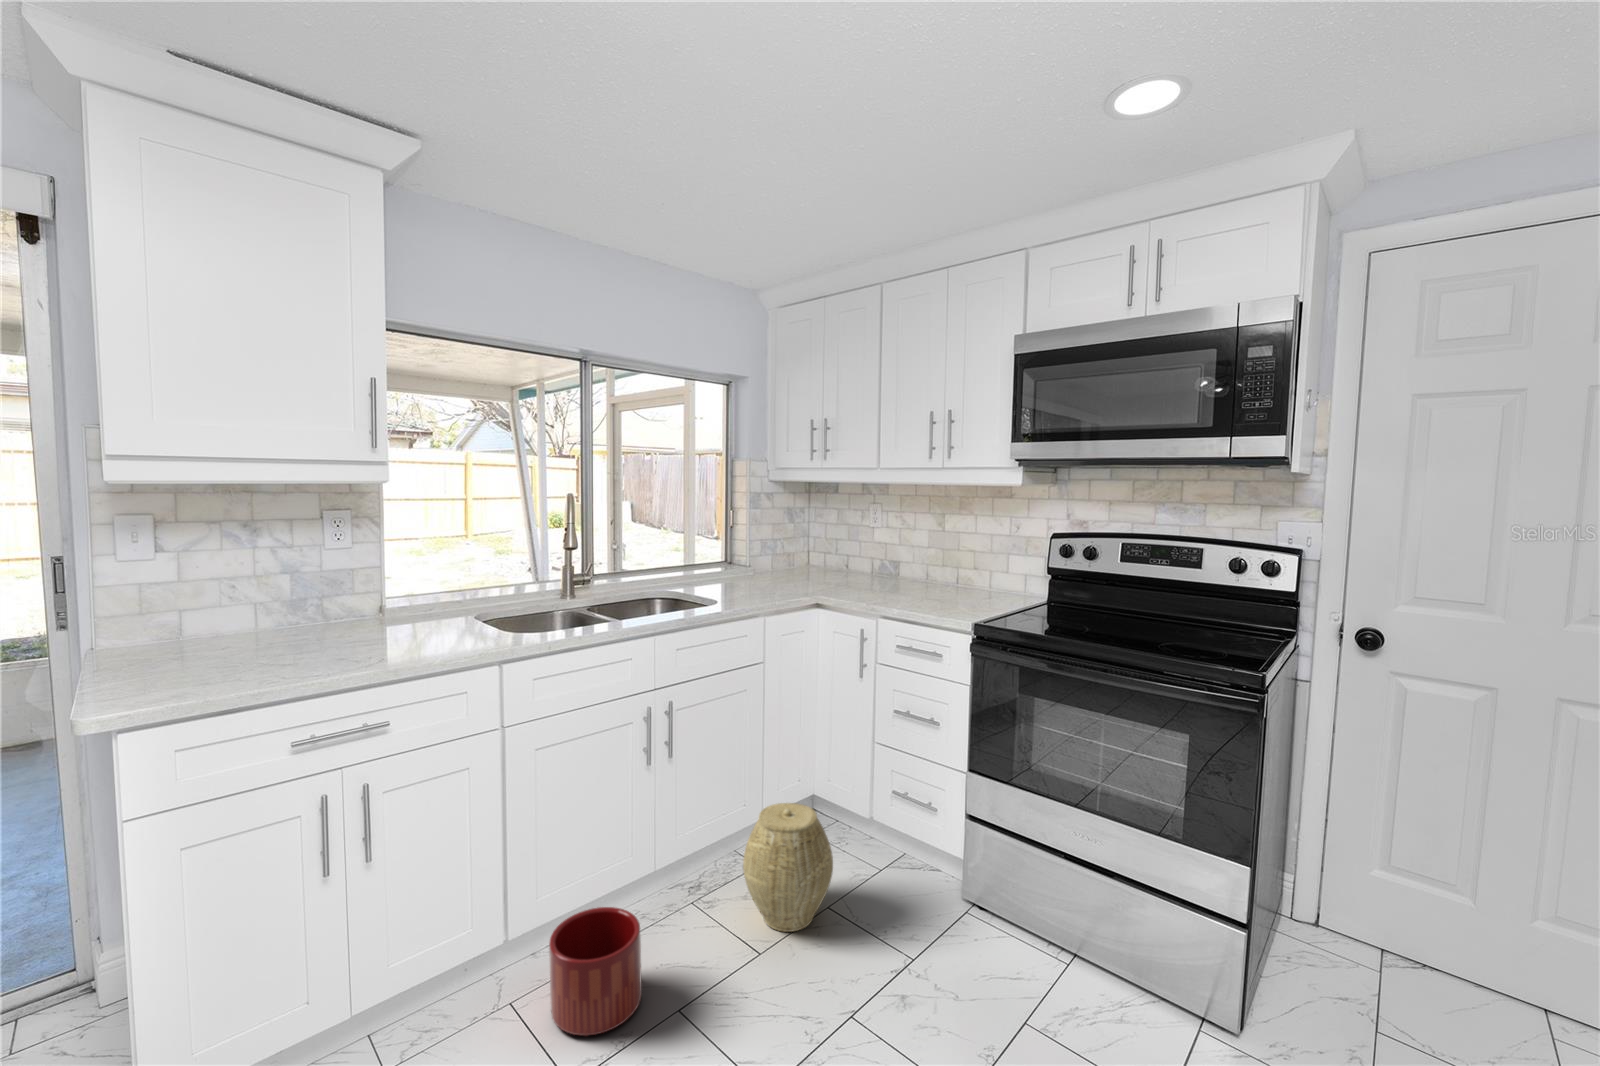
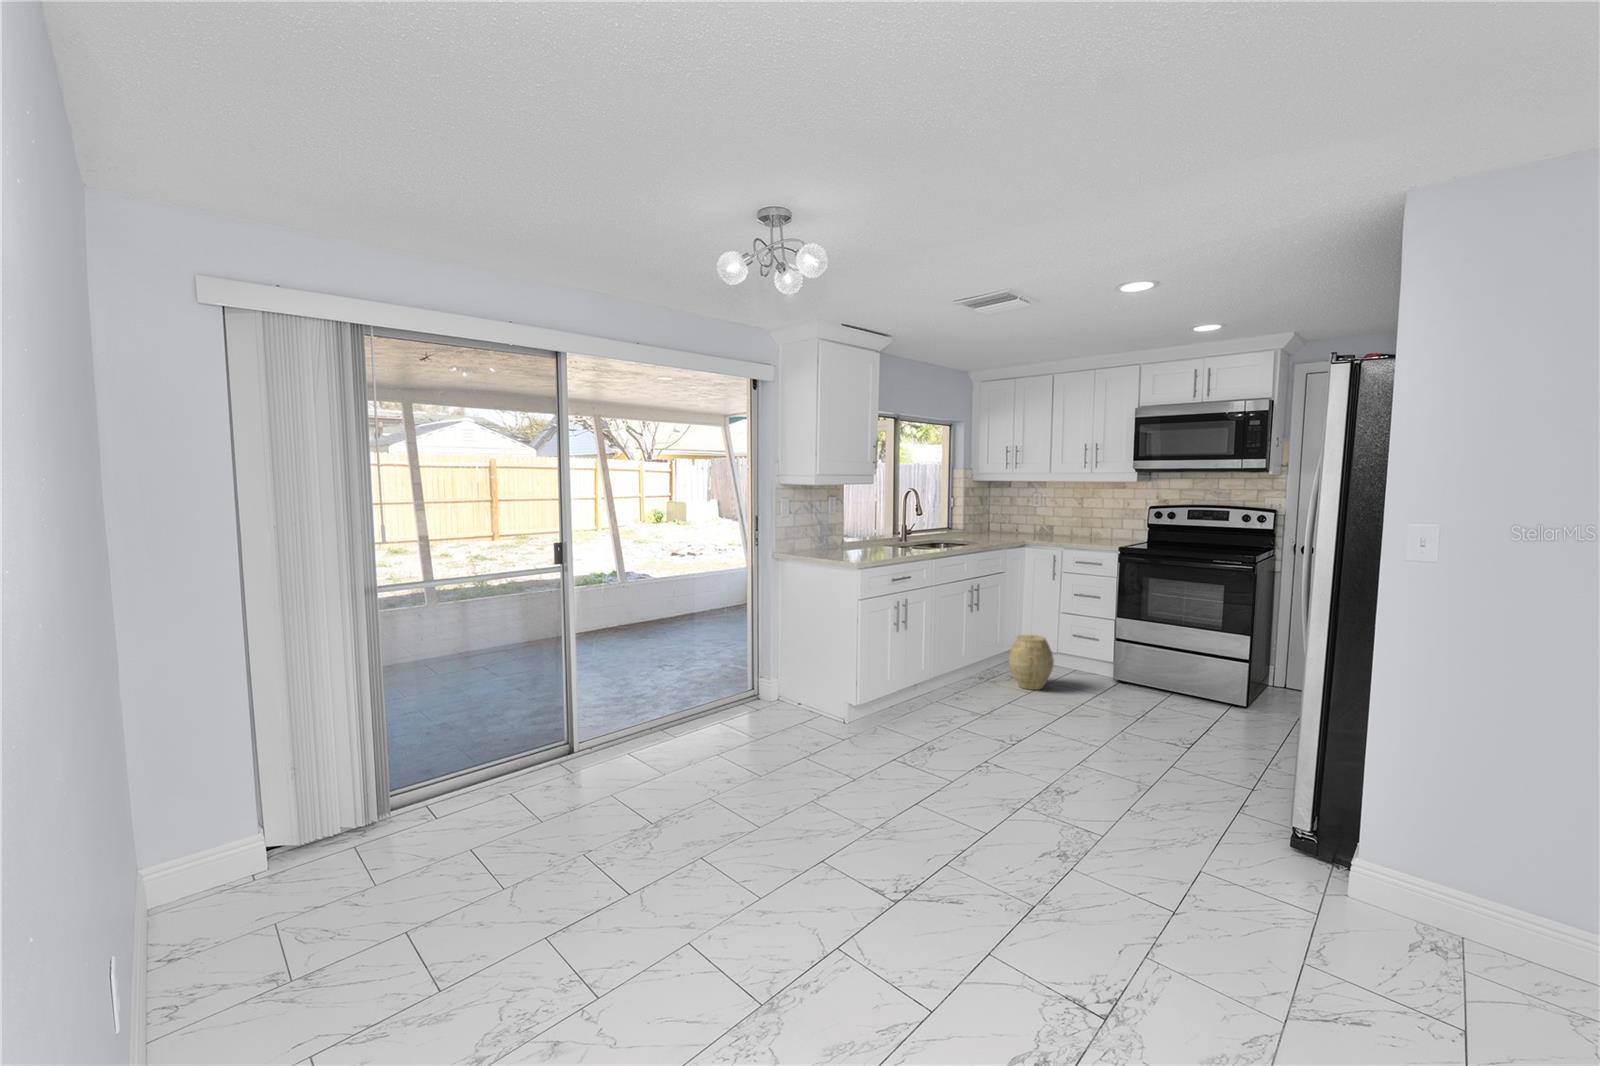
planter: present [549,907,642,1036] -> none [949,667,988,709]

